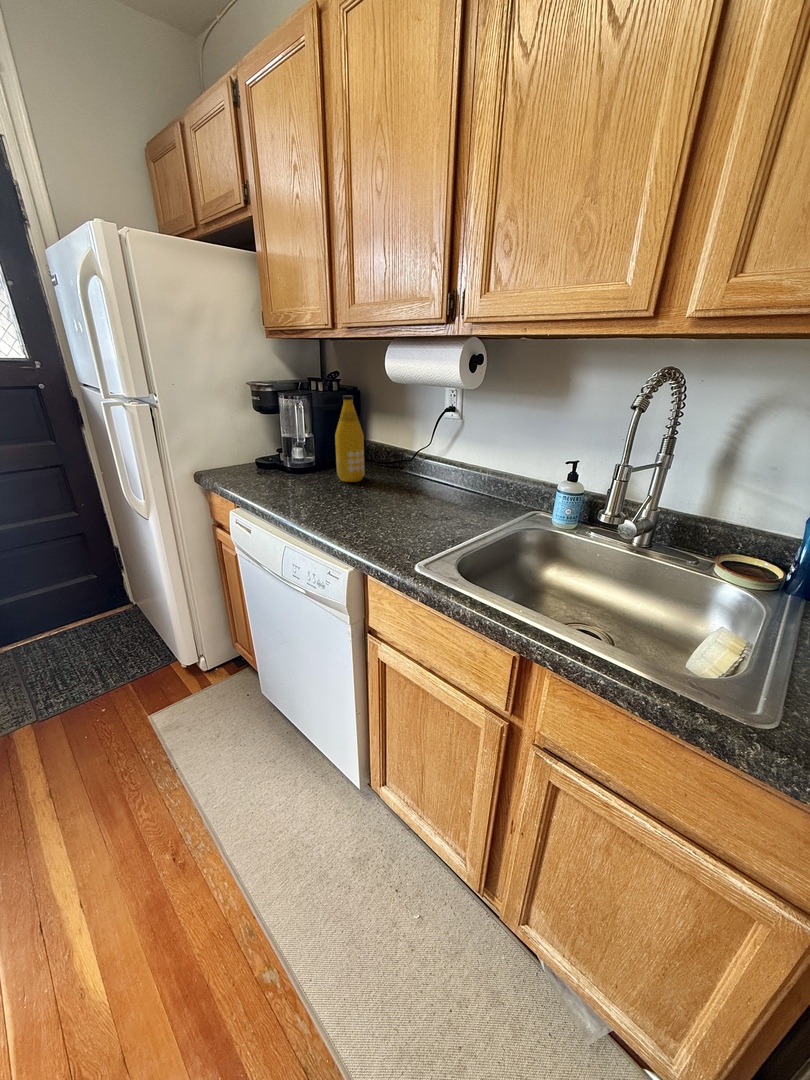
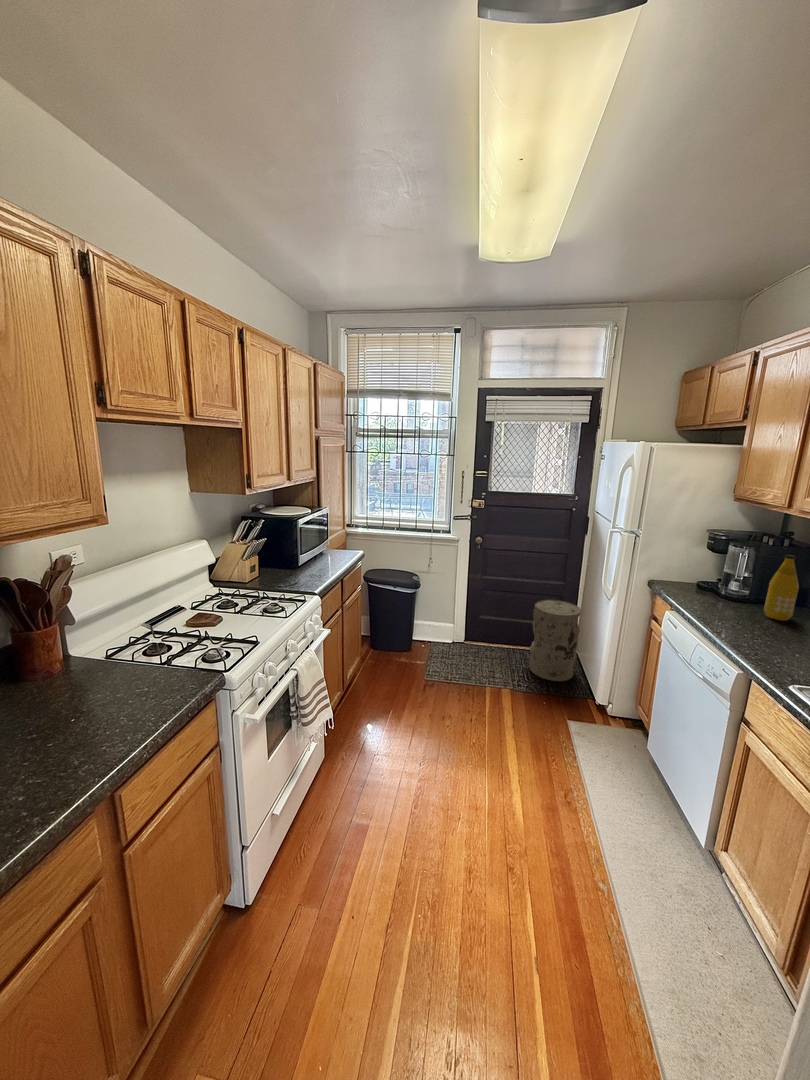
trash can: none [27,540,140,670] -> present [529,600,581,681]

